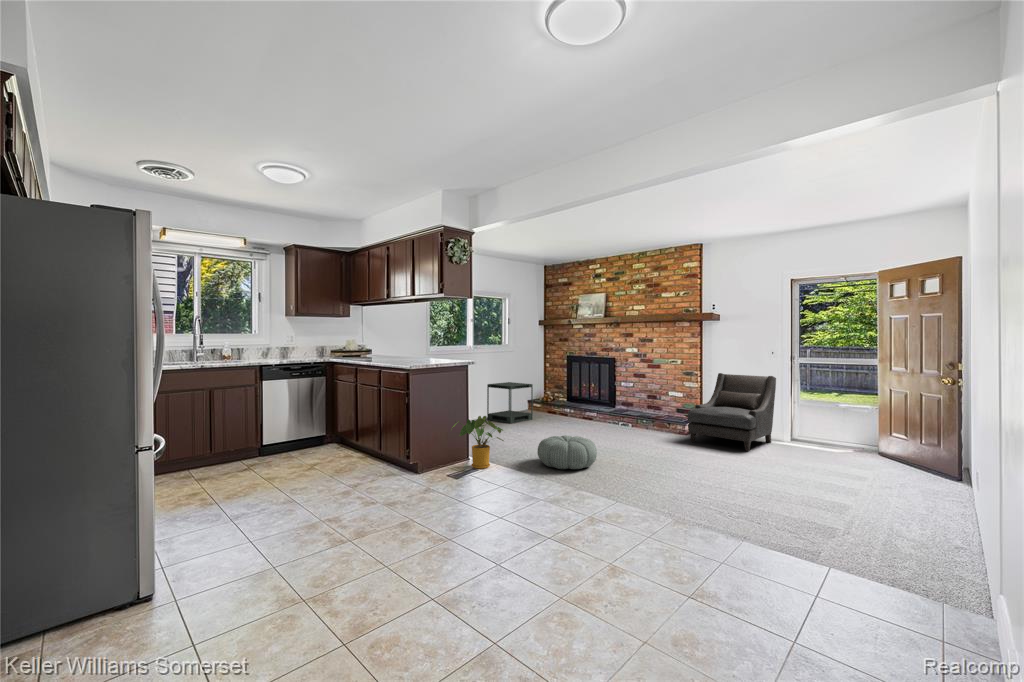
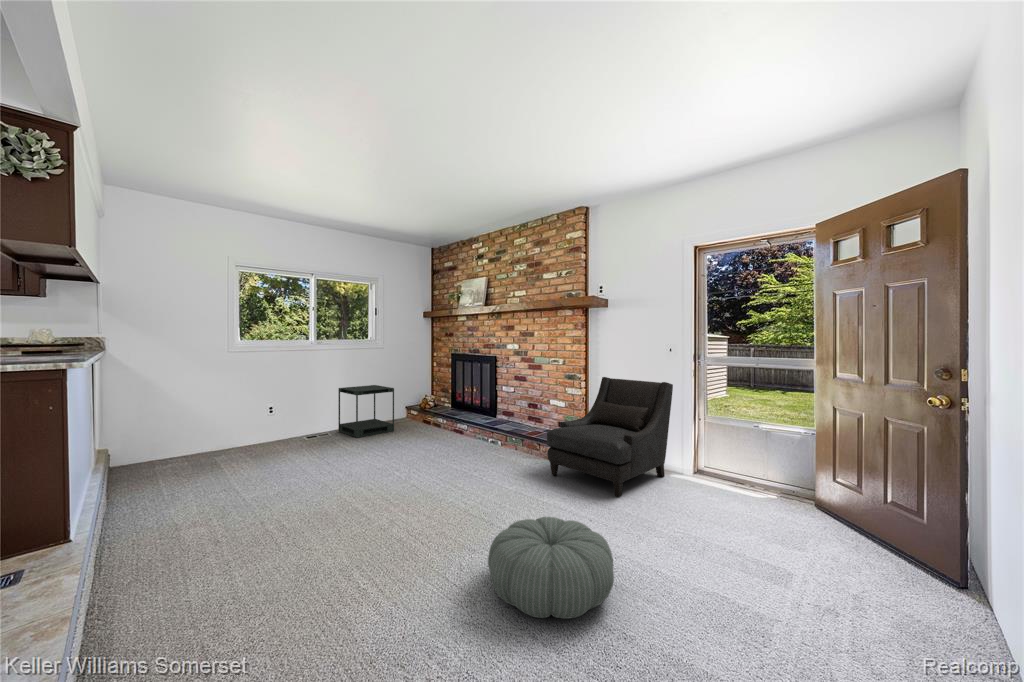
house plant: present [452,416,504,469] -> none [91,451,207,541]
pouf: present [537,435,597,469] -> present [488,517,614,619]

